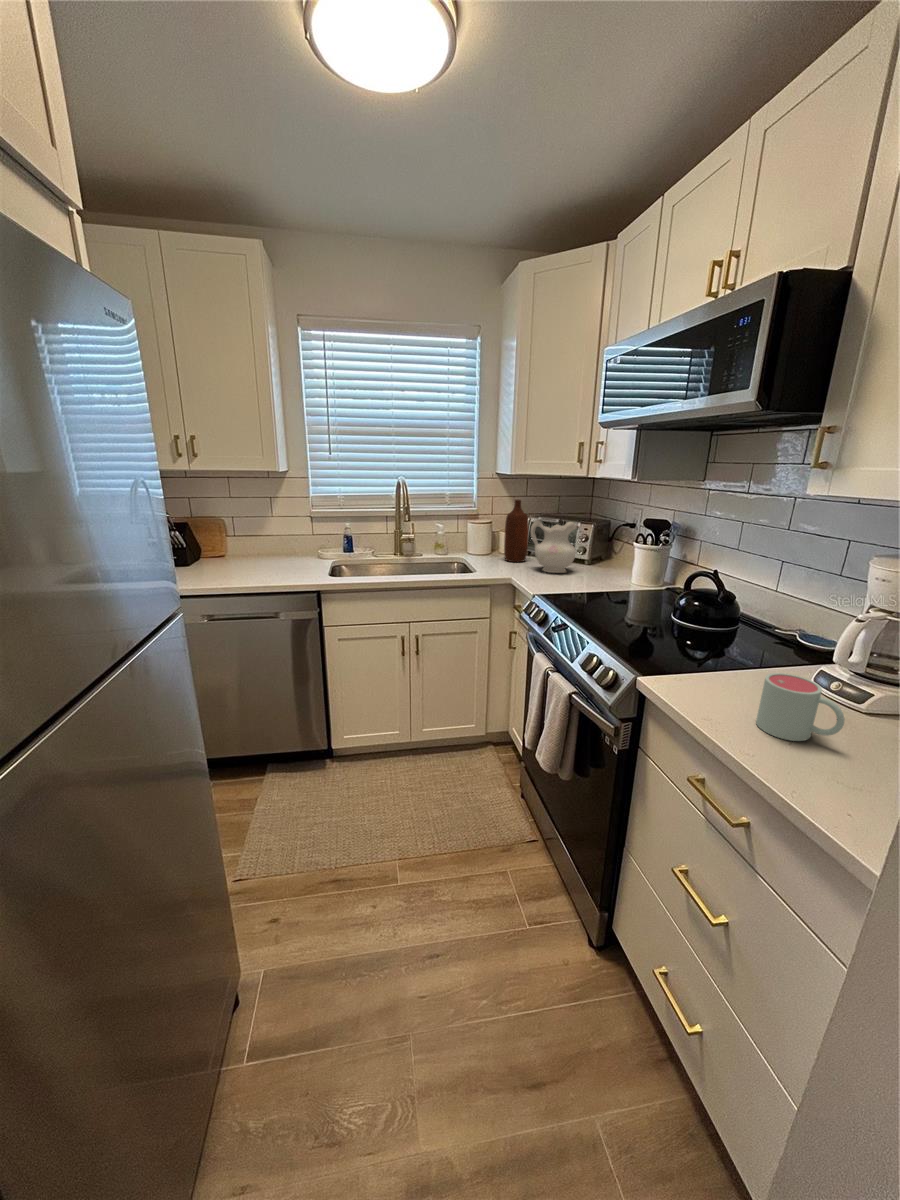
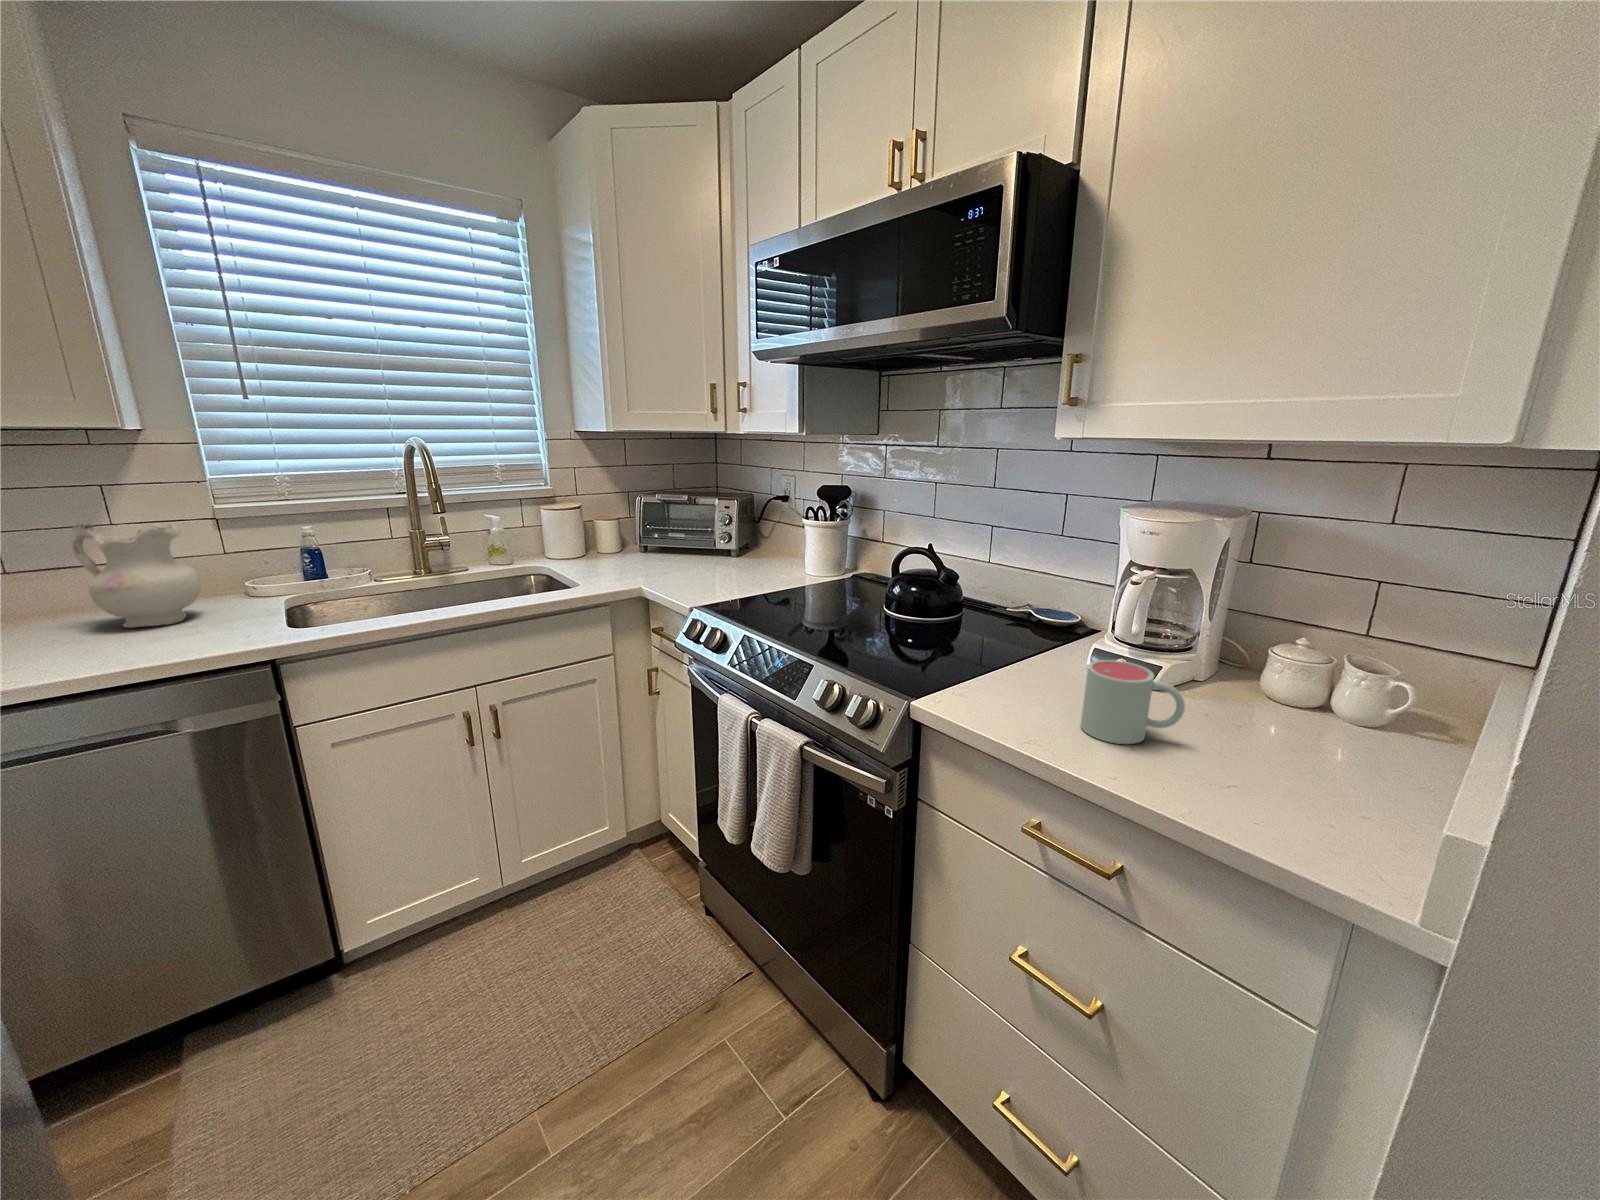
bottle: present [504,500,528,562] -> none [609,470,648,565]
ceramic pitcher: present [531,520,577,573] -> present [70,523,201,628]

